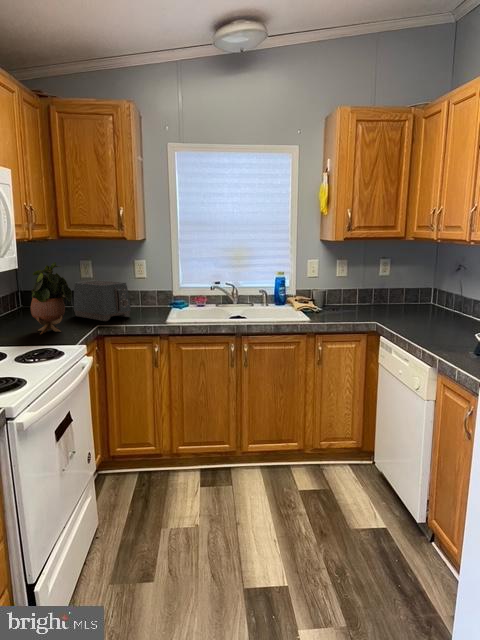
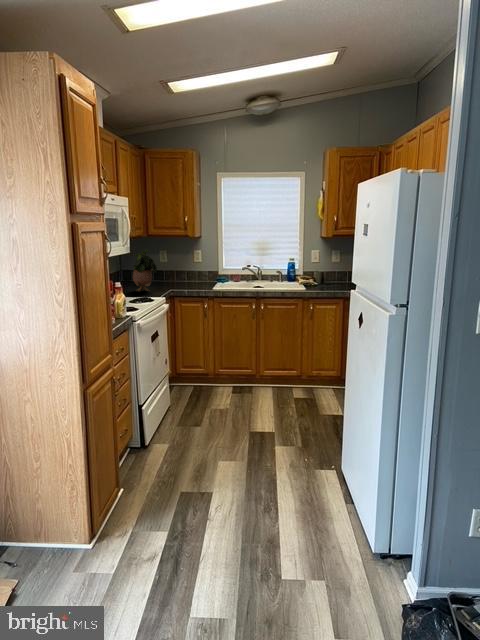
toaster: present [74,280,131,321] -> none [155,263,191,288]

